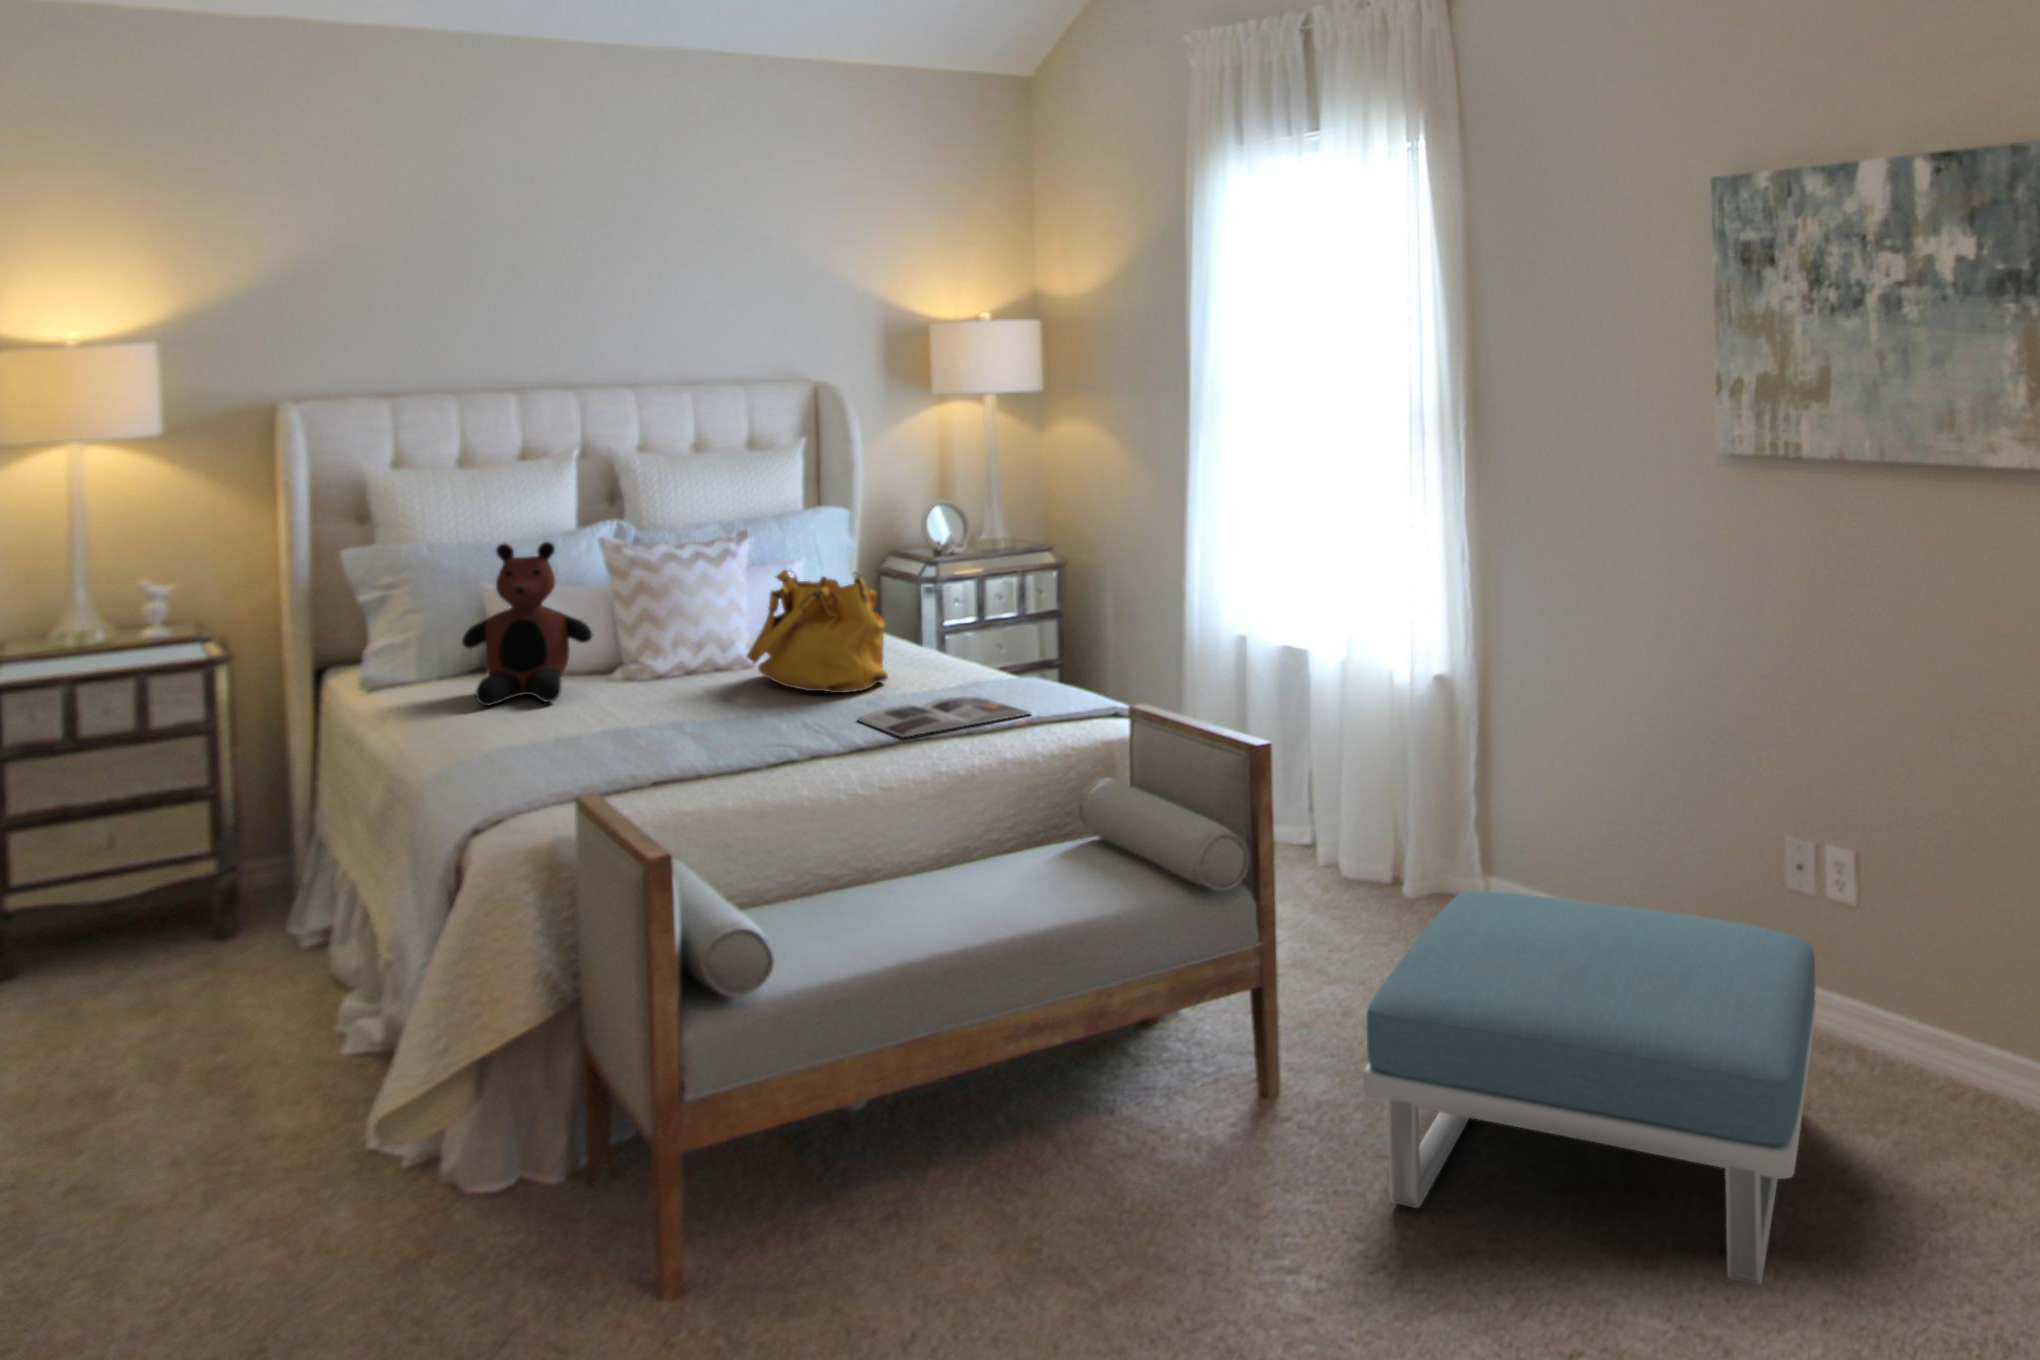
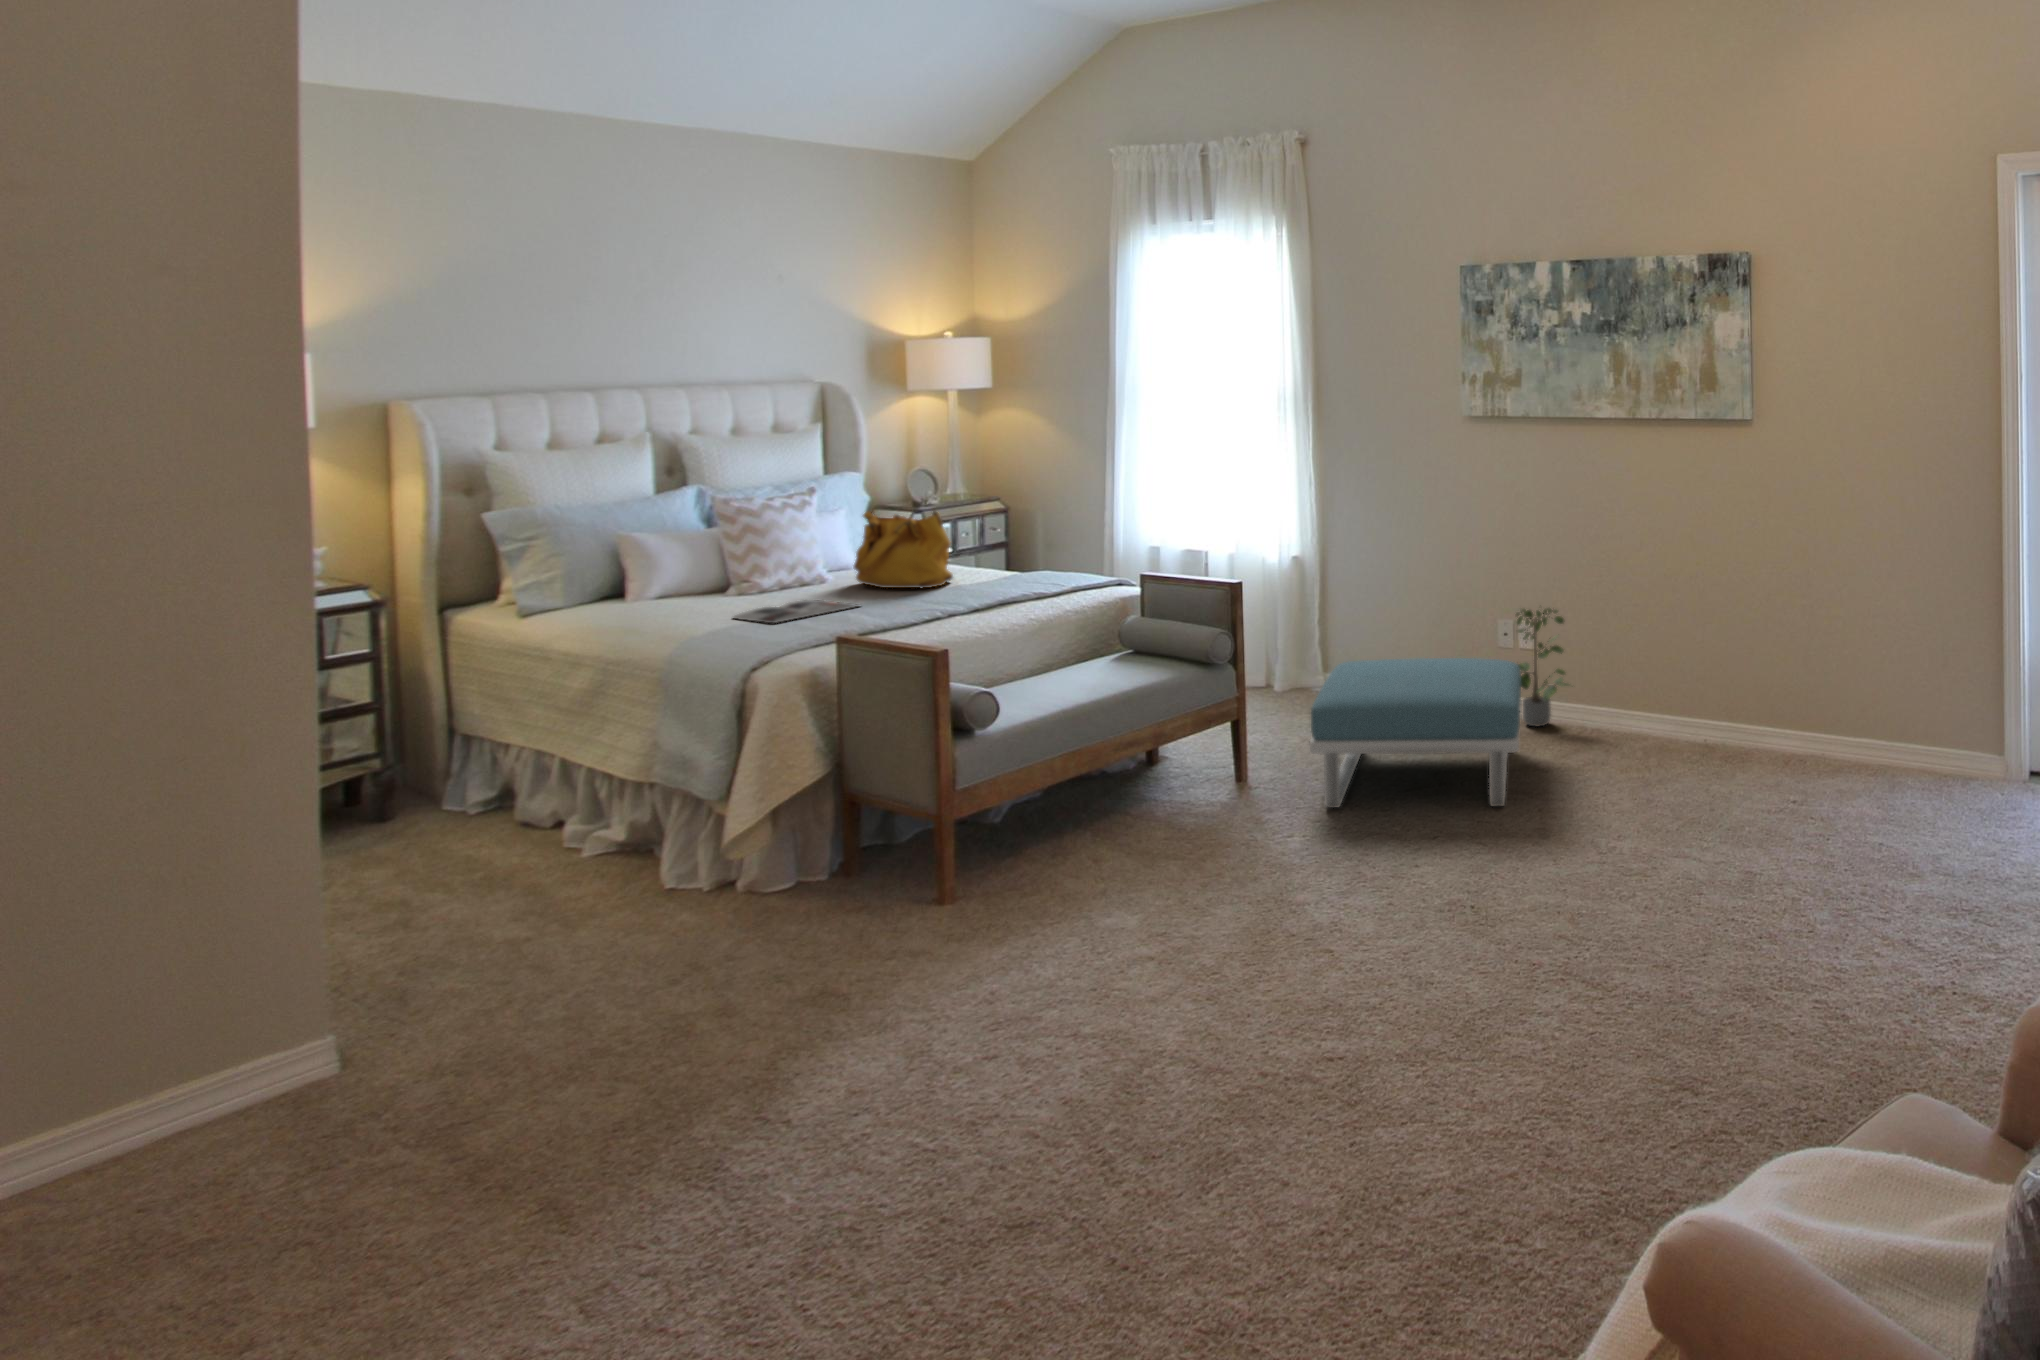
teddy bear: present [462,542,593,706] -> none [629,496,731,612]
magazine: present [858,696,1030,737] -> present [734,600,859,623]
potted plant: none [1792,813,1939,1051] -> present [1516,609,1569,727]

